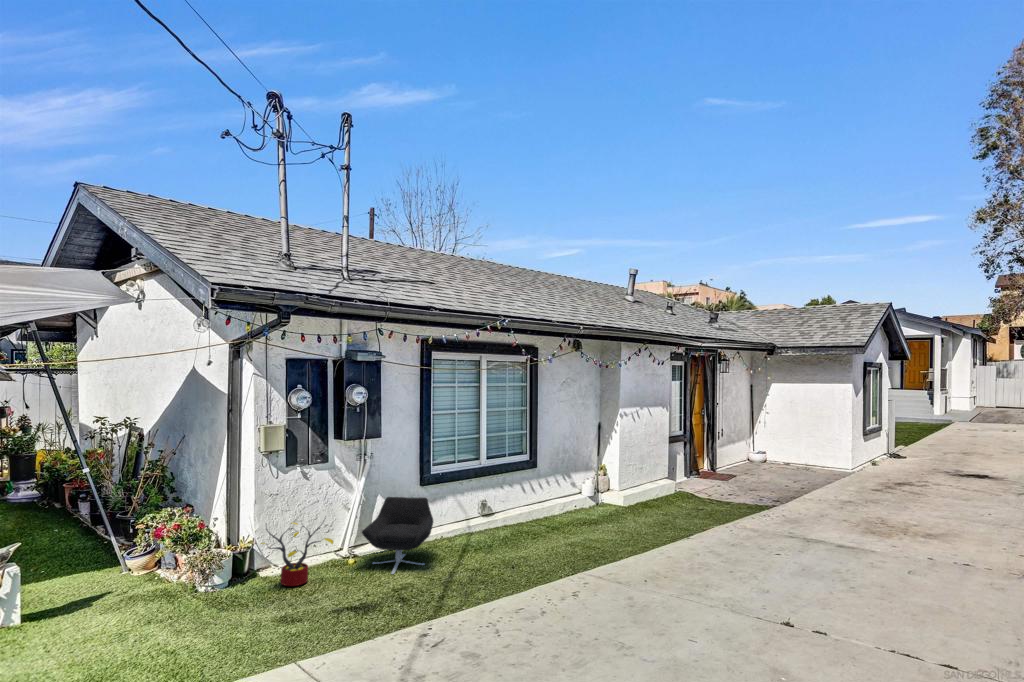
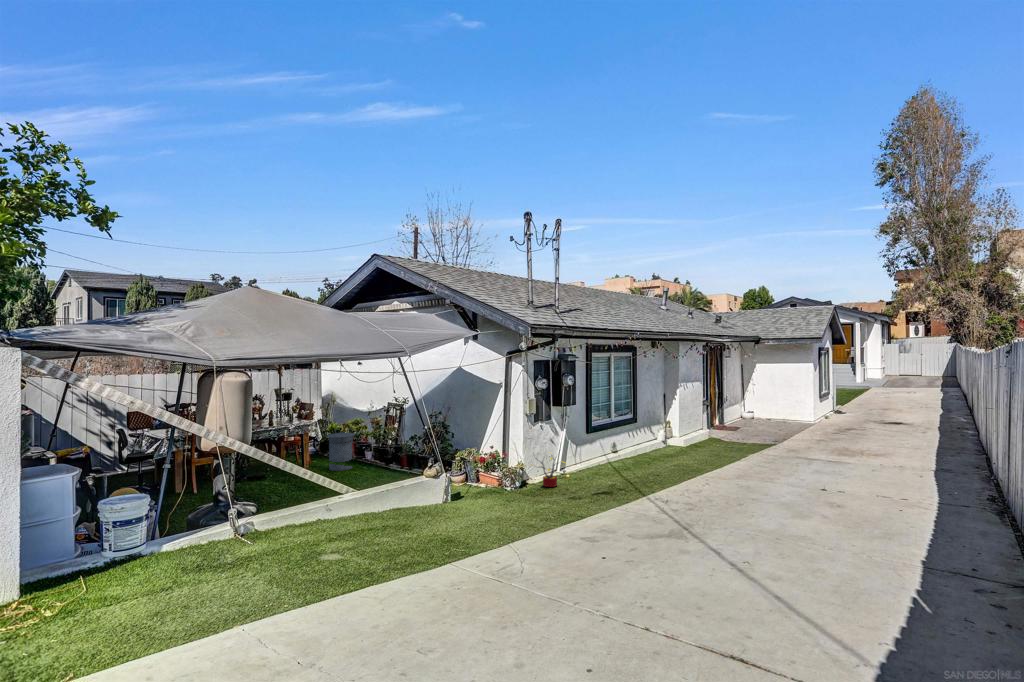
trash can: none [23,462,76,523] -> present [328,432,355,471]
lounge chair: present [362,497,433,574] -> none [572,440,614,480]

